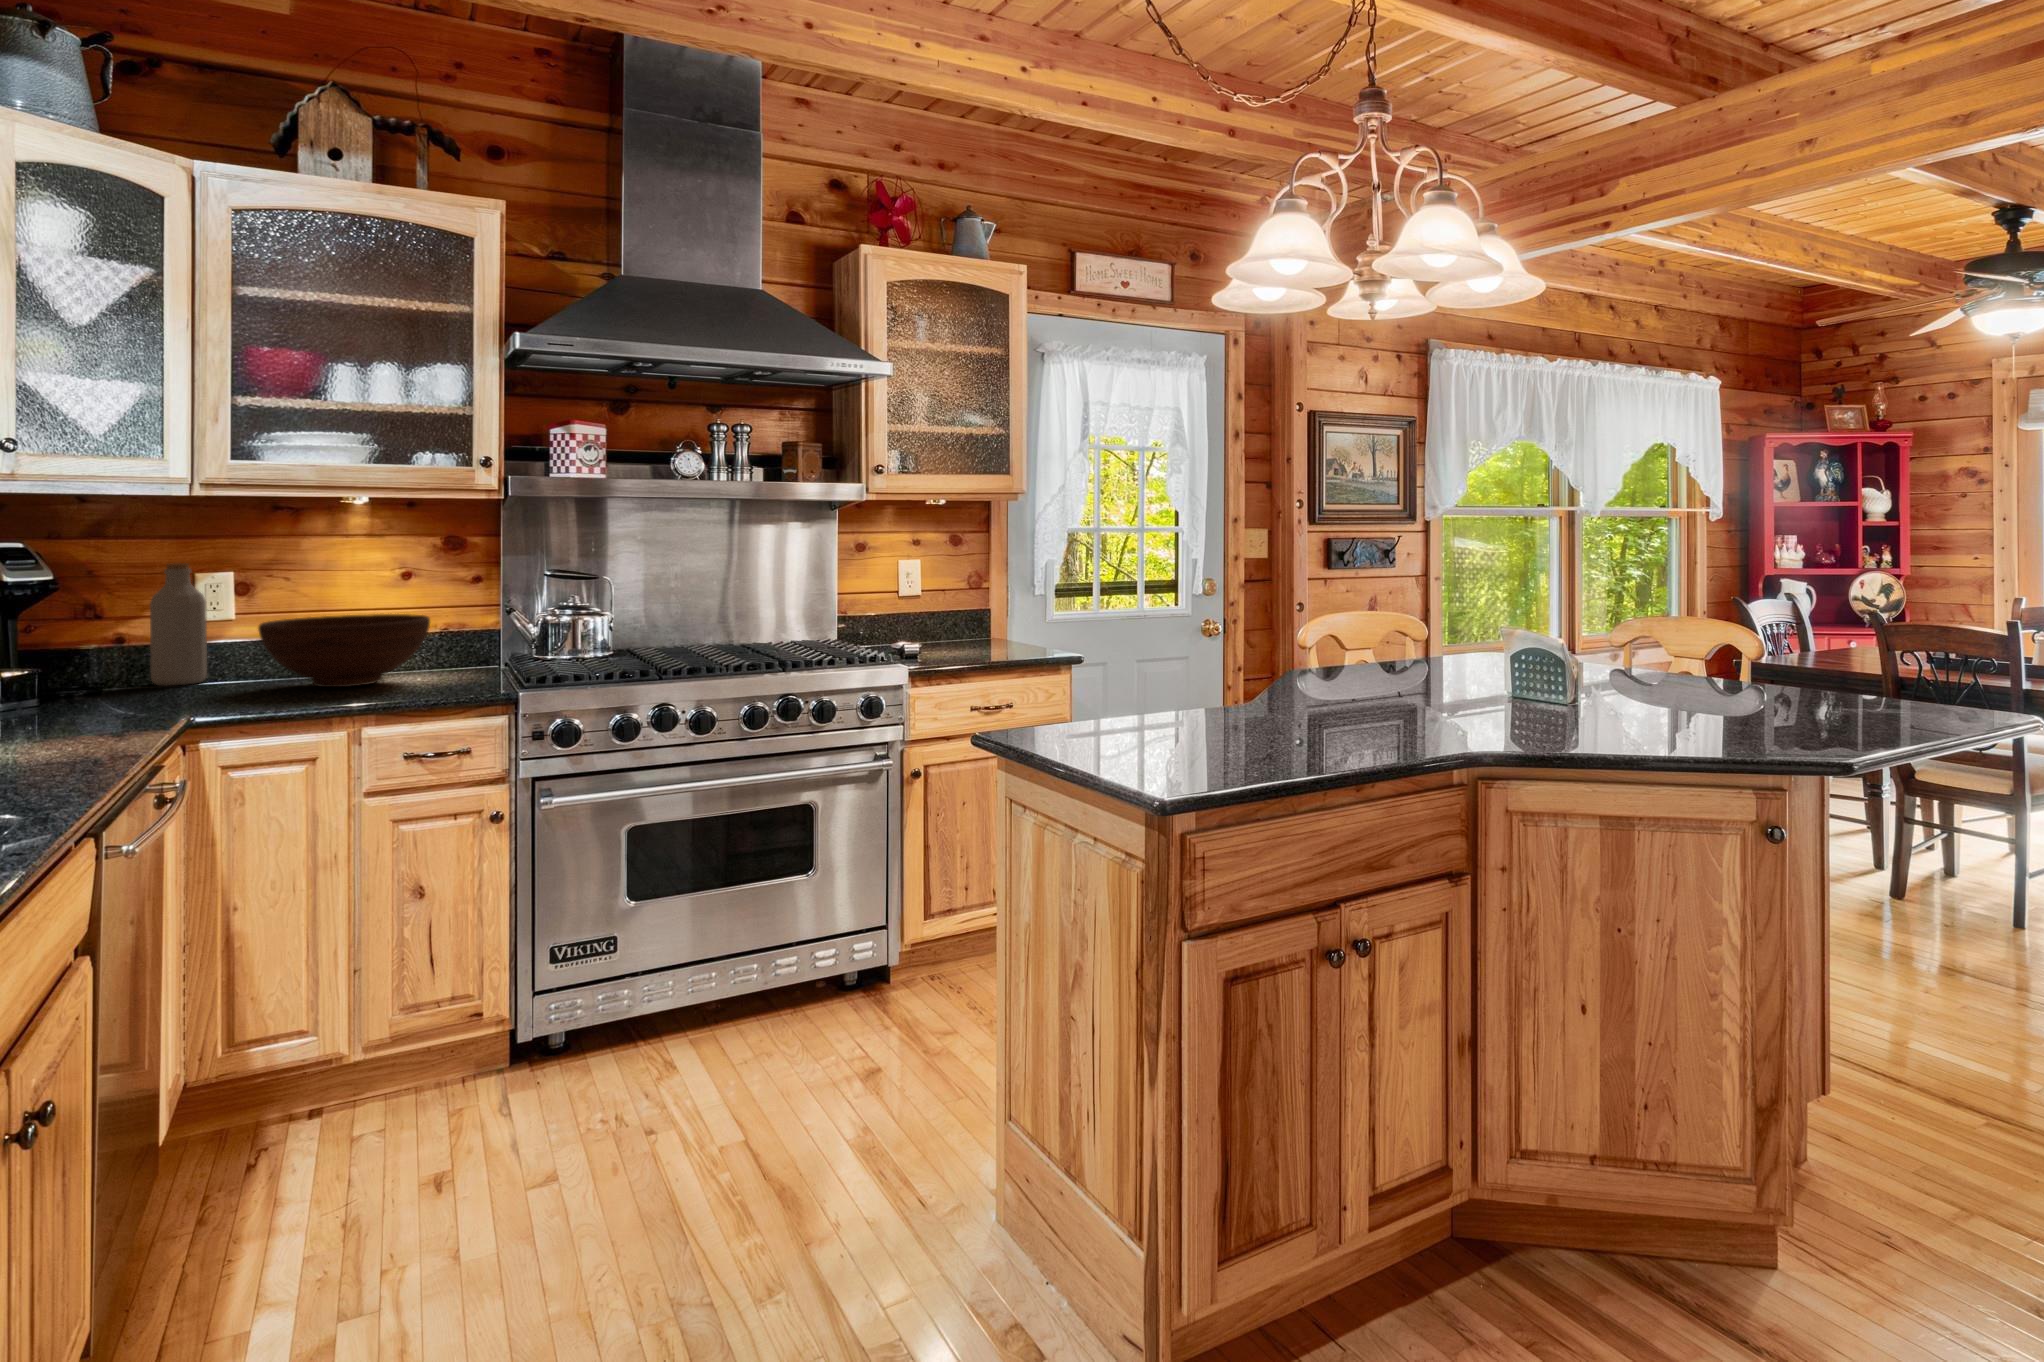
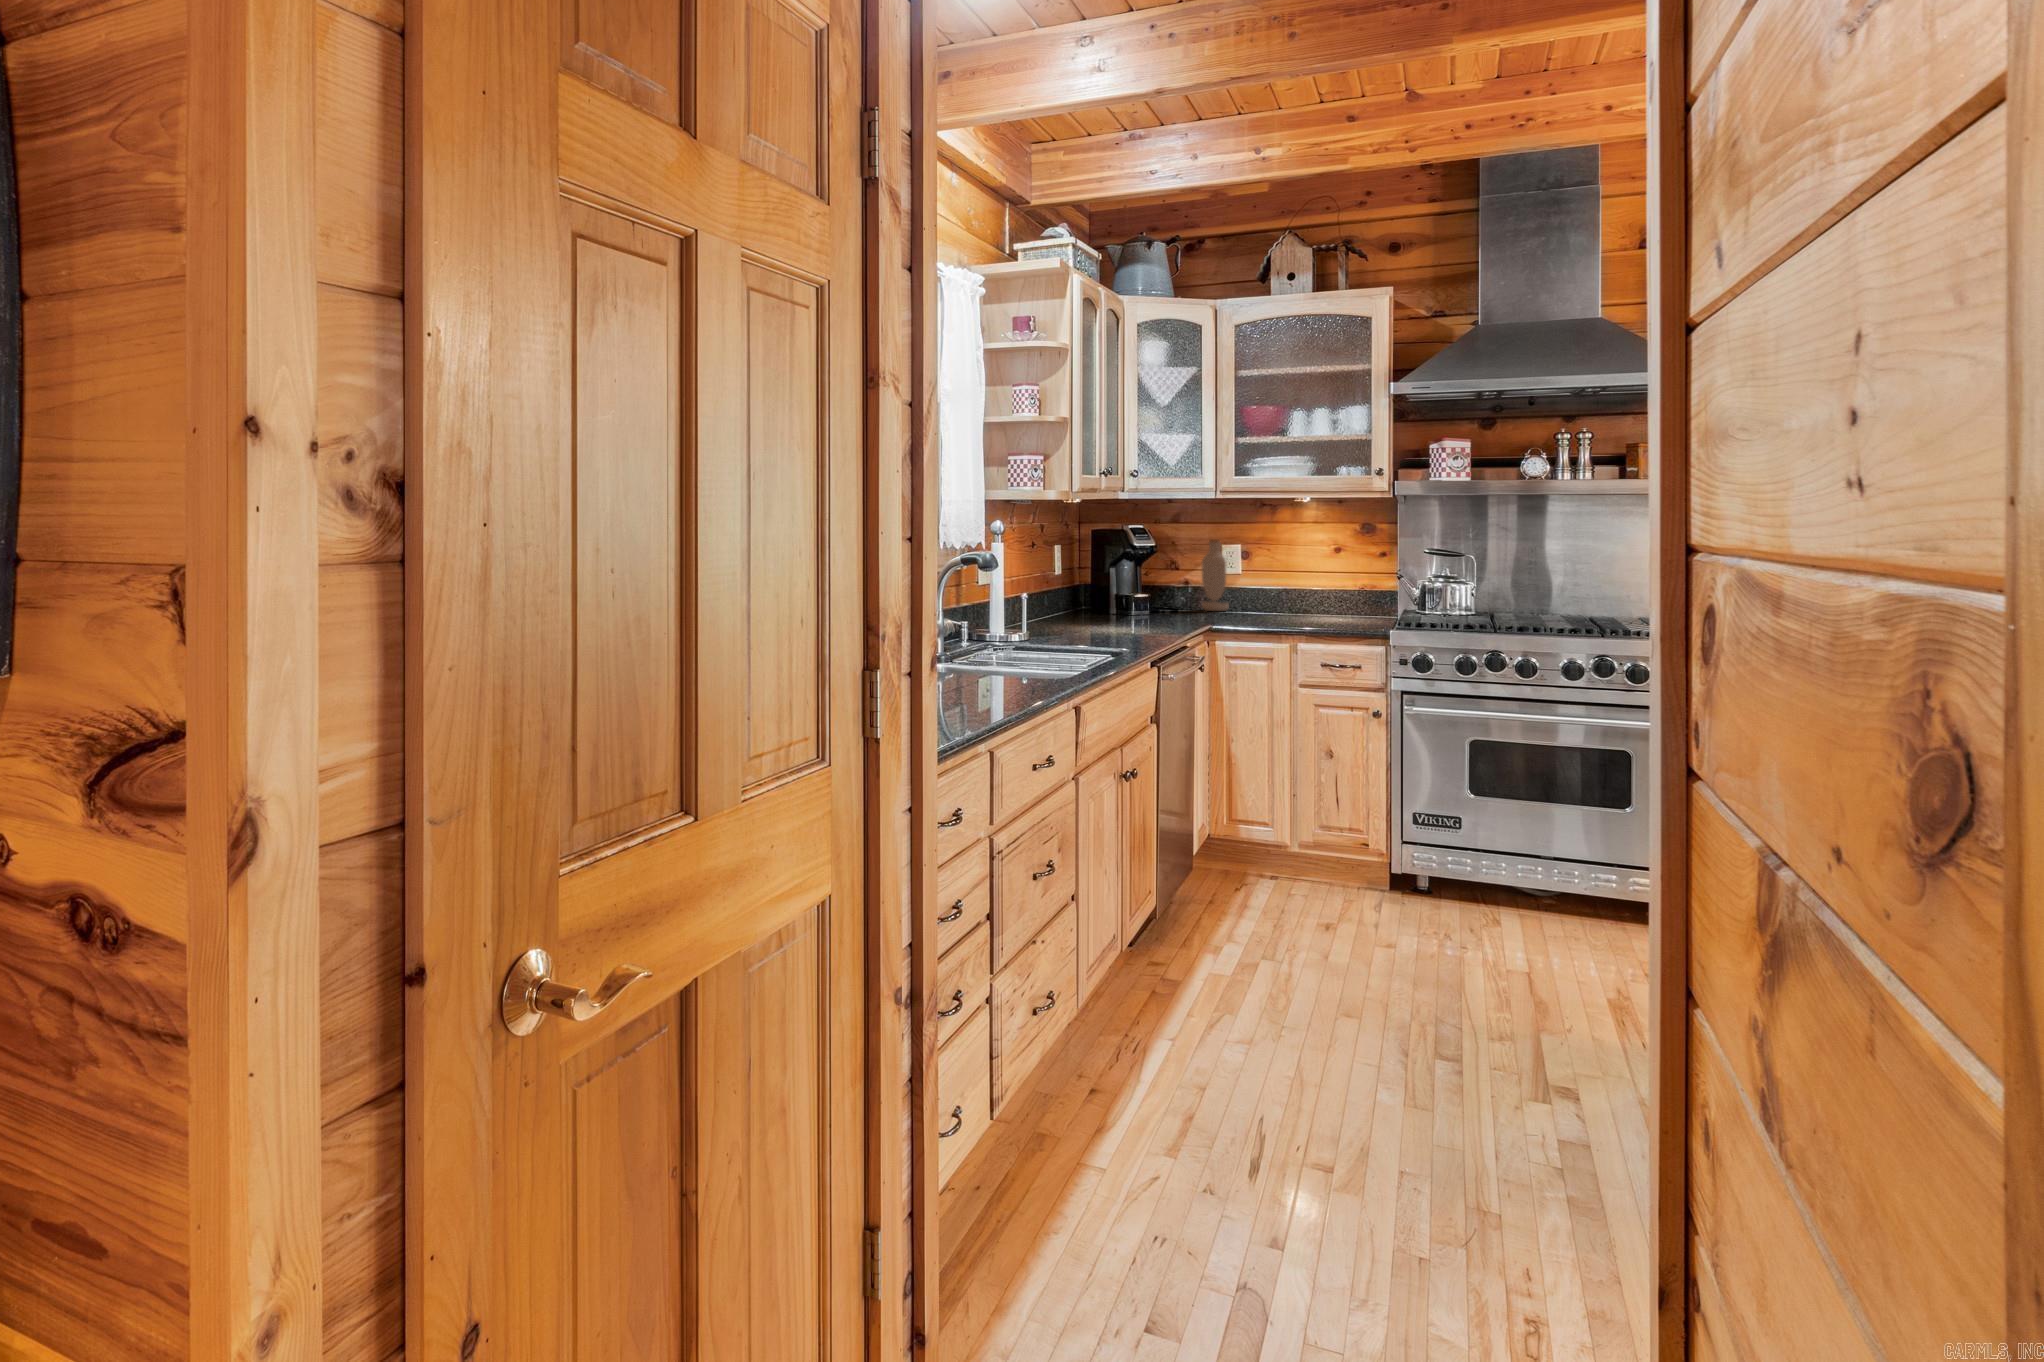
fruit bowl: present [258,614,430,687] -> none [1250,574,1347,619]

